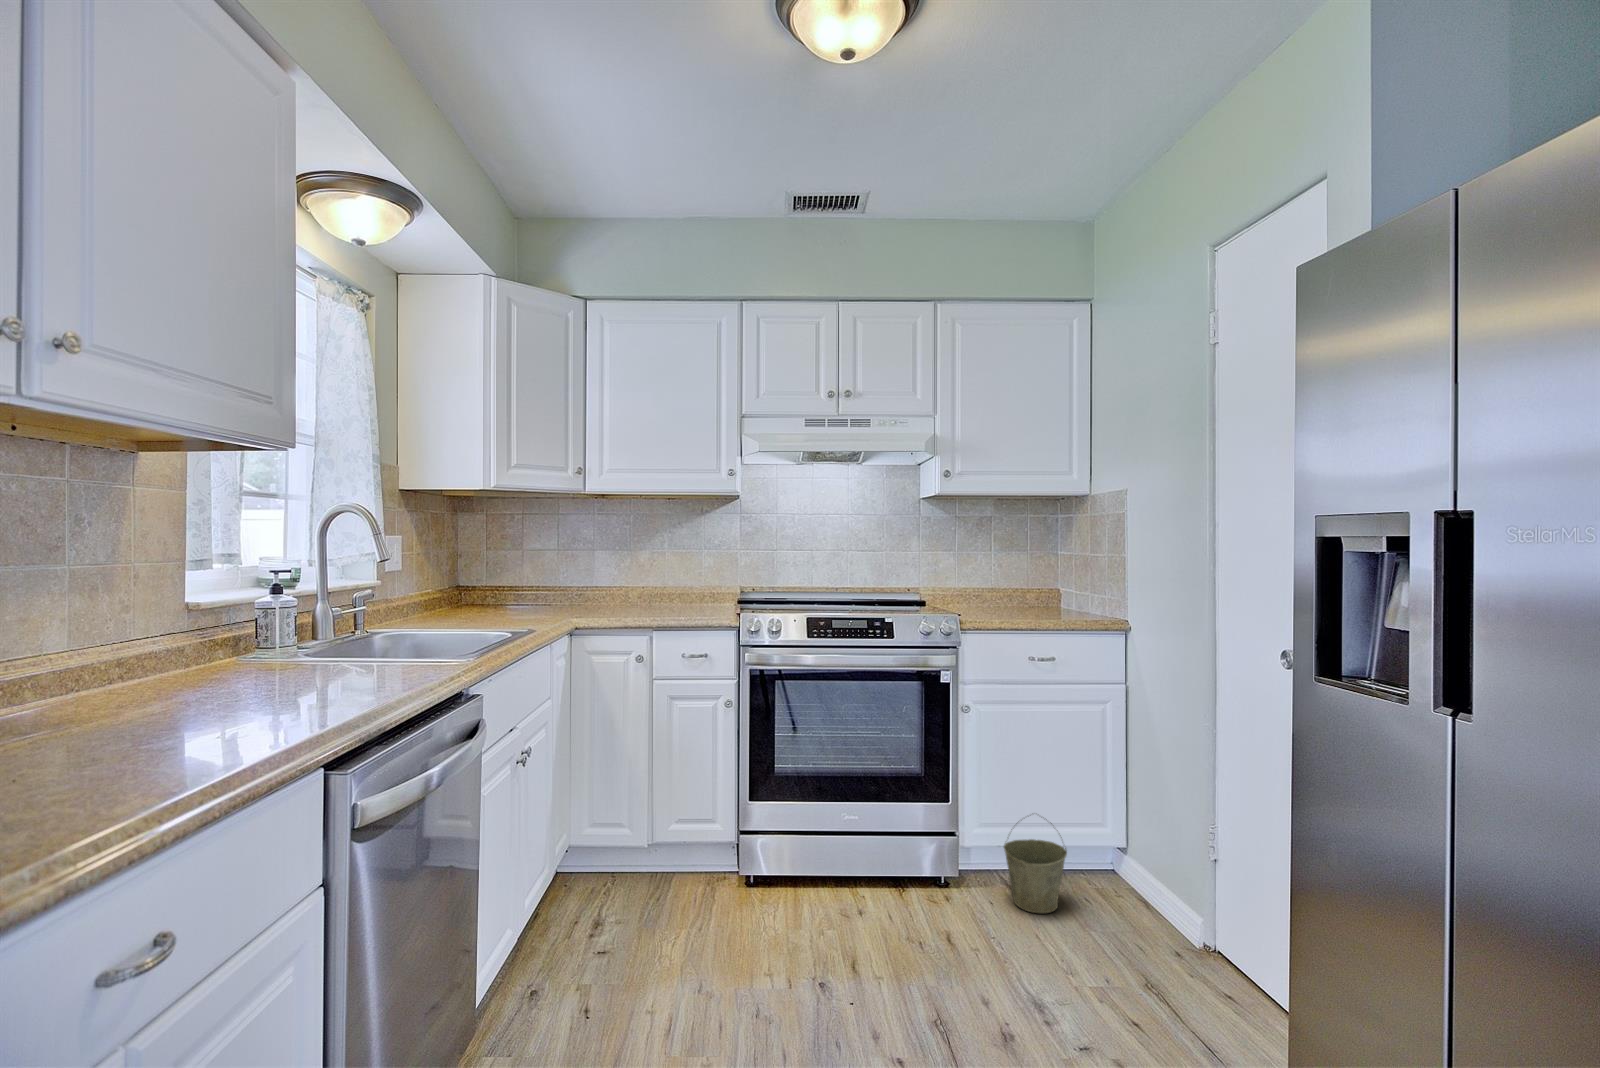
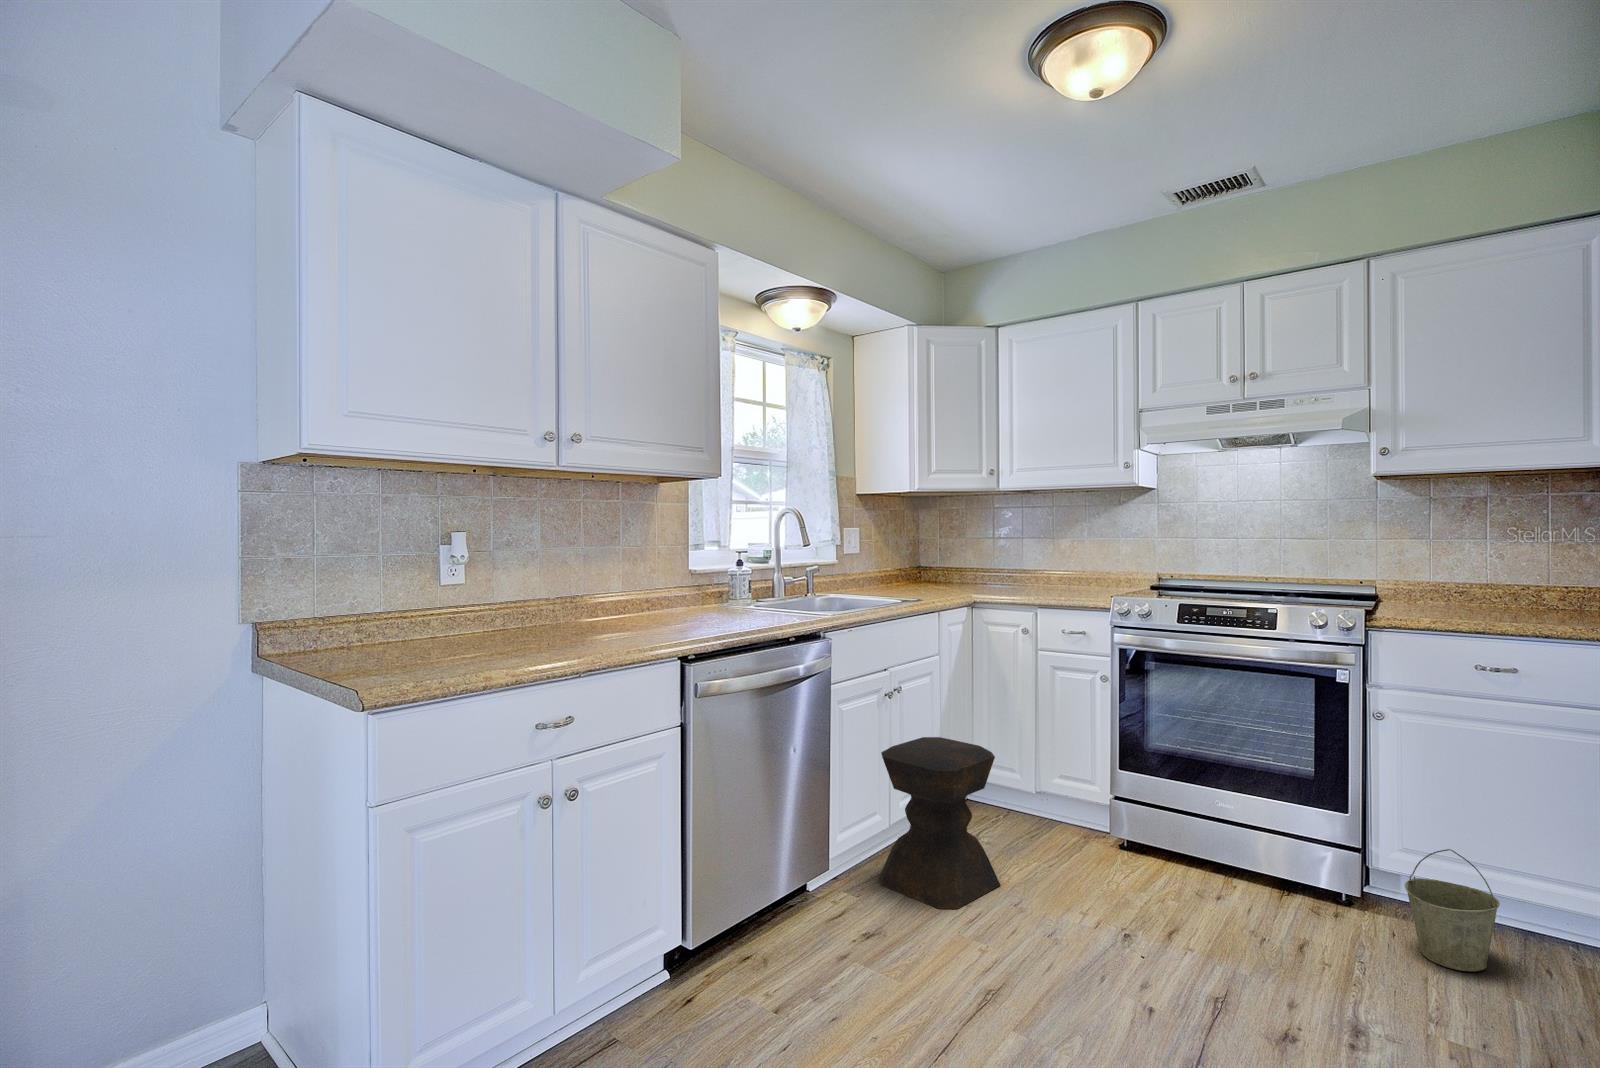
stool: none [517,808,670,1041] -> present [879,737,1000,909]

